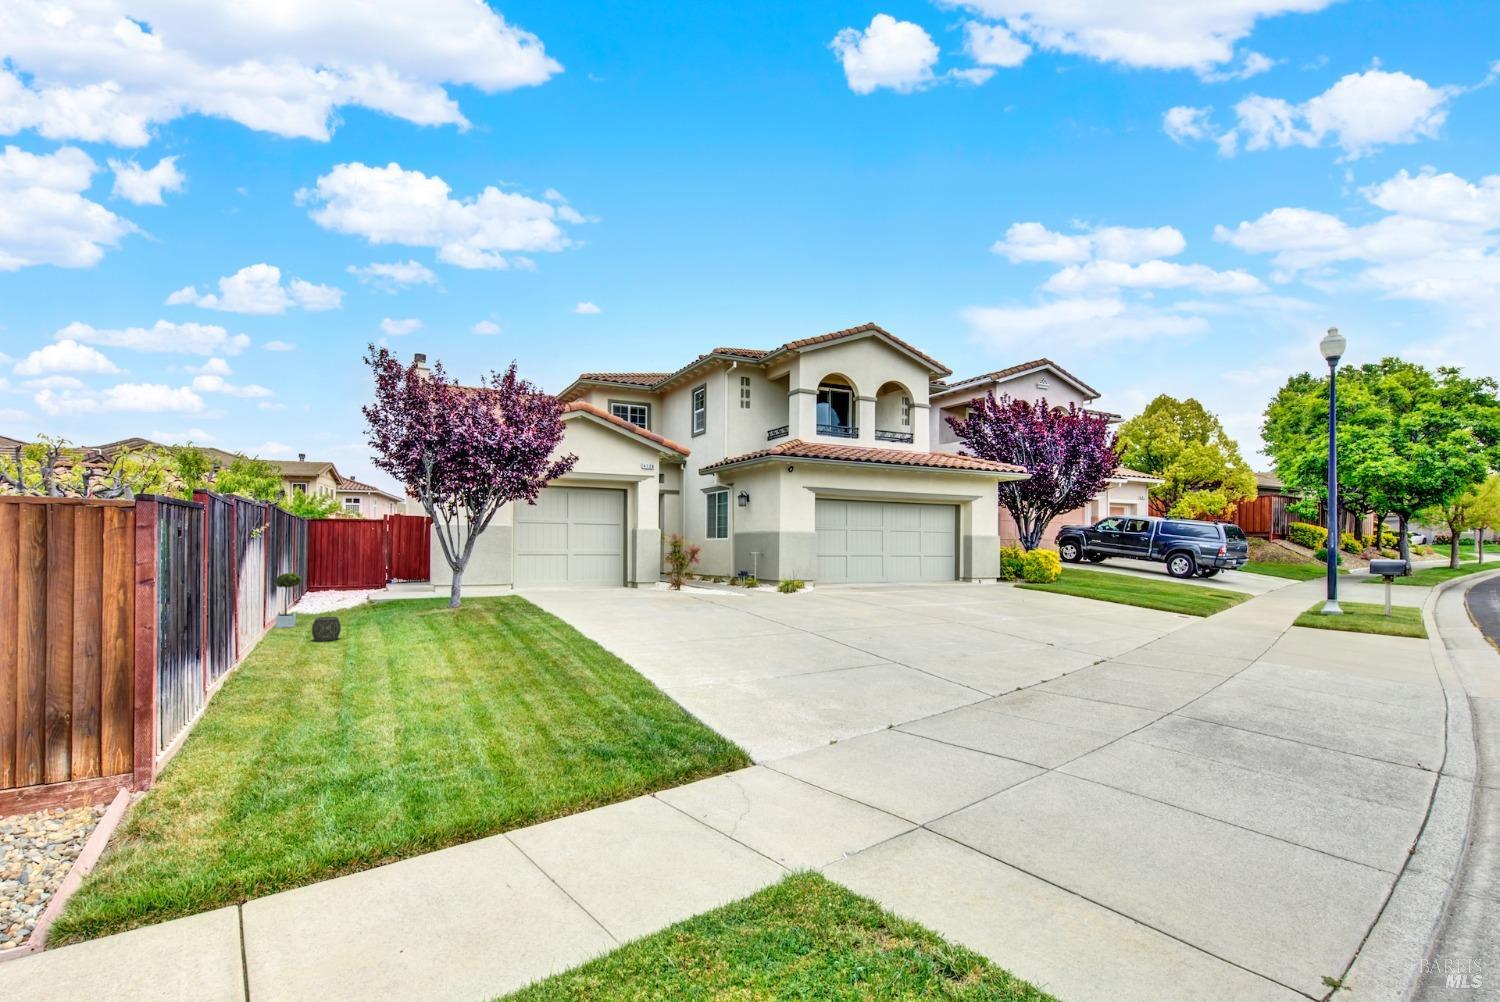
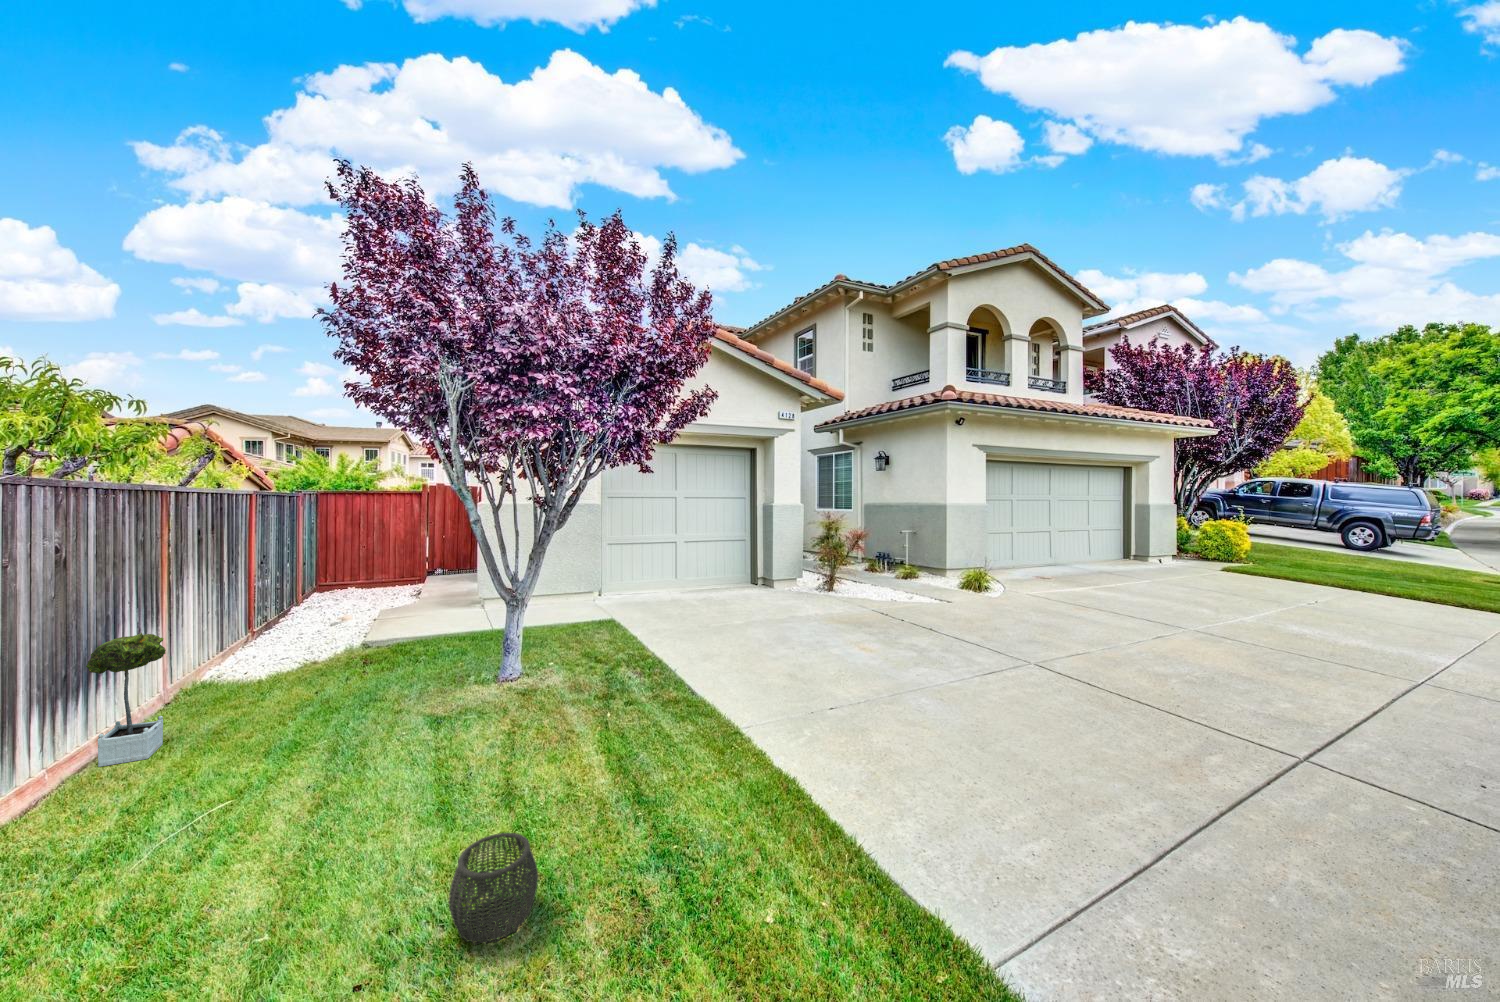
woven basket: present [312,617,341,641] -> present [449,833,538,944]

